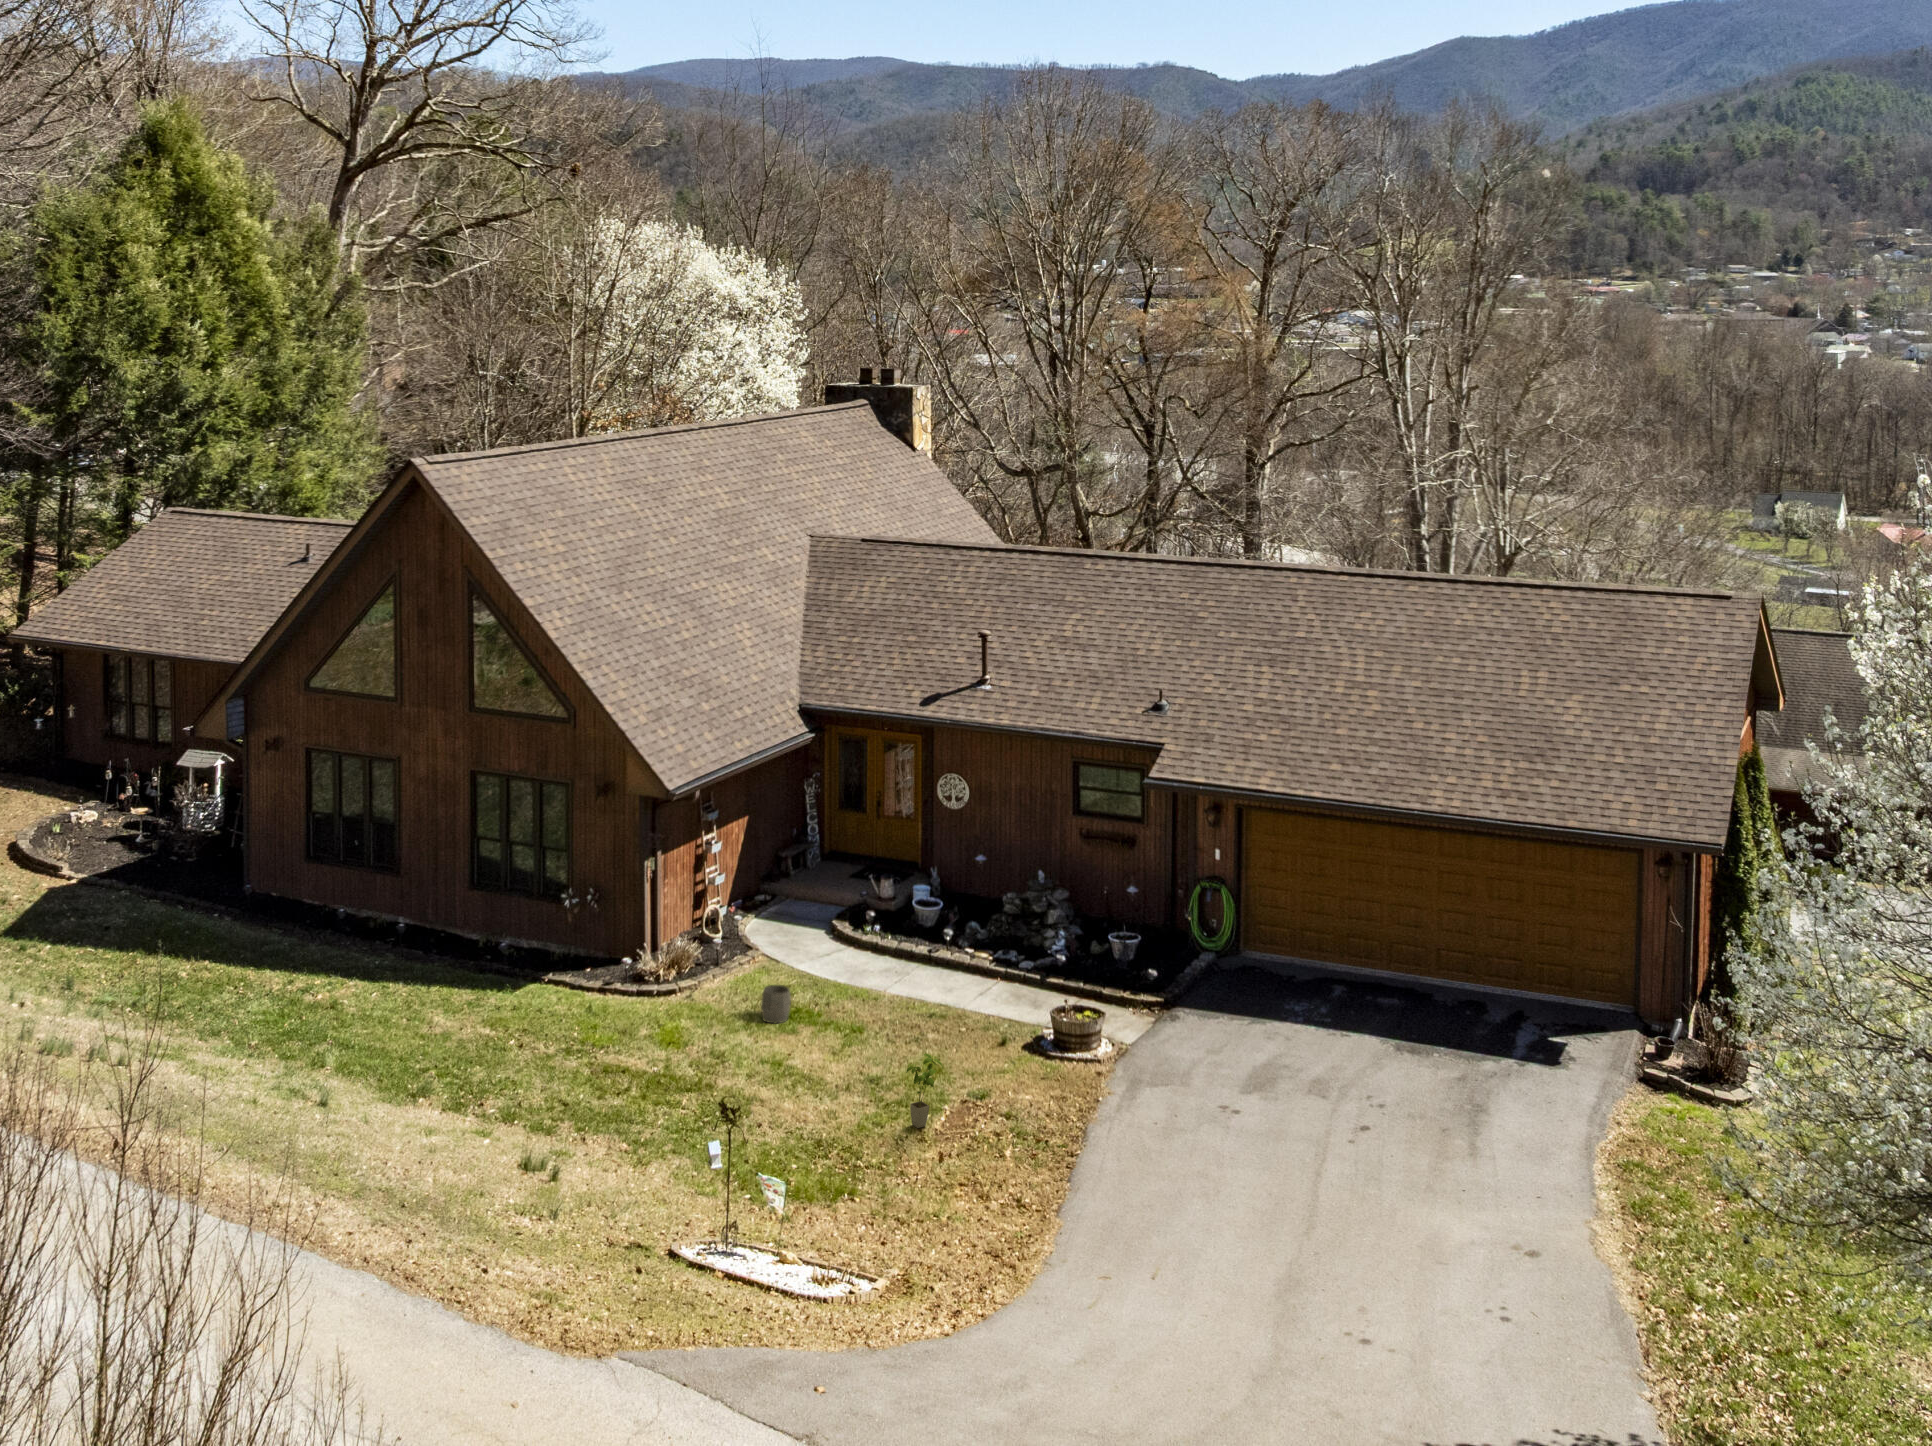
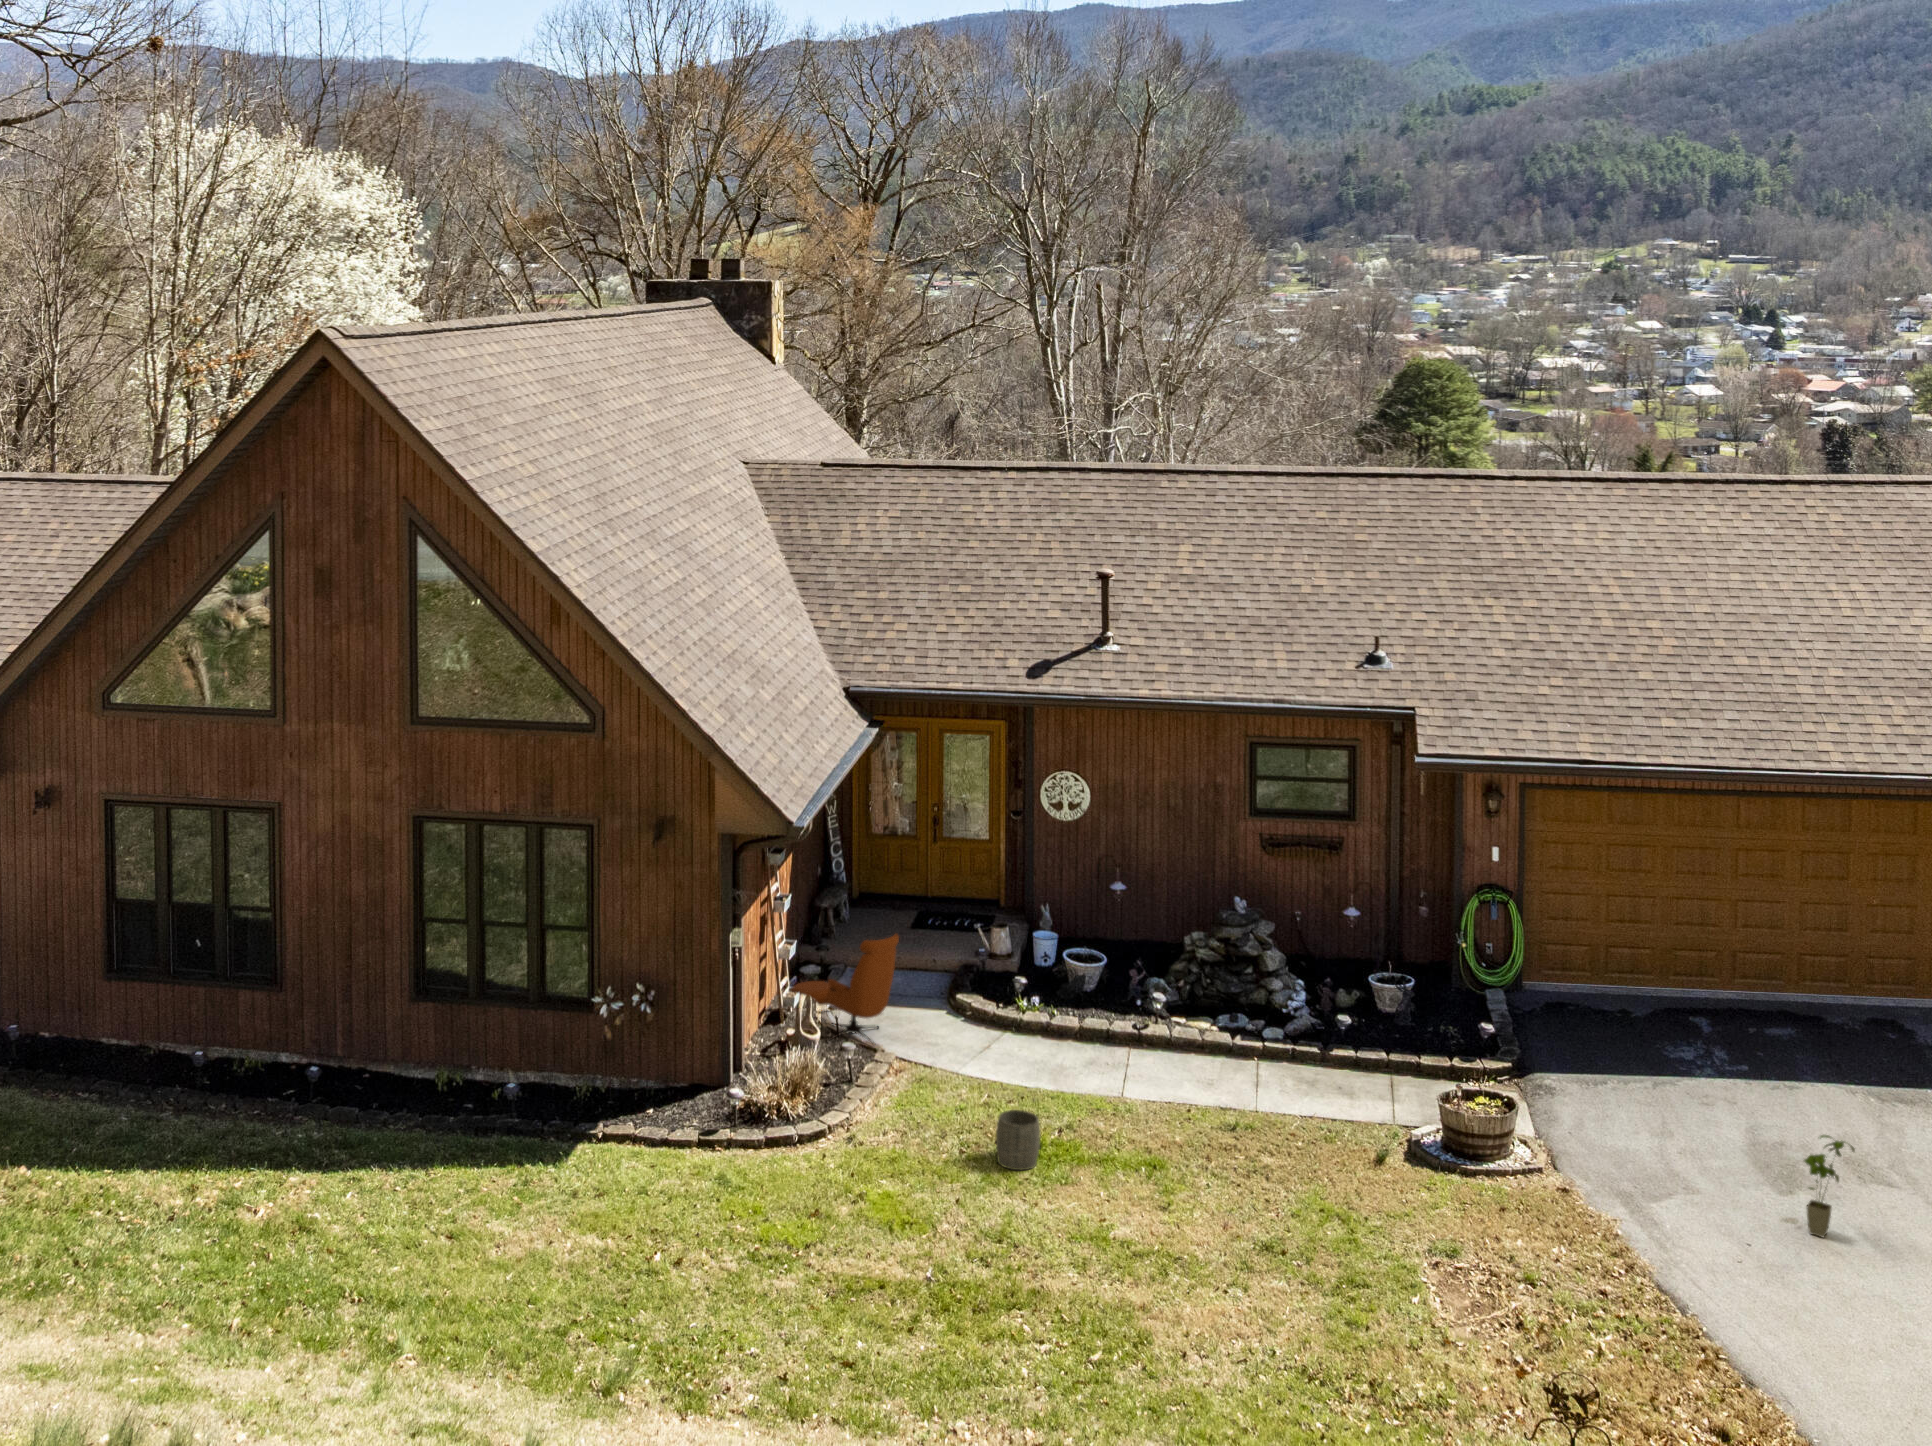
lounge chair: none [718,871,775,946] -> present [790,934,899,1044]
house plant: present [906,1054,943,1128] -> present [1804,1135,1855,1238]

